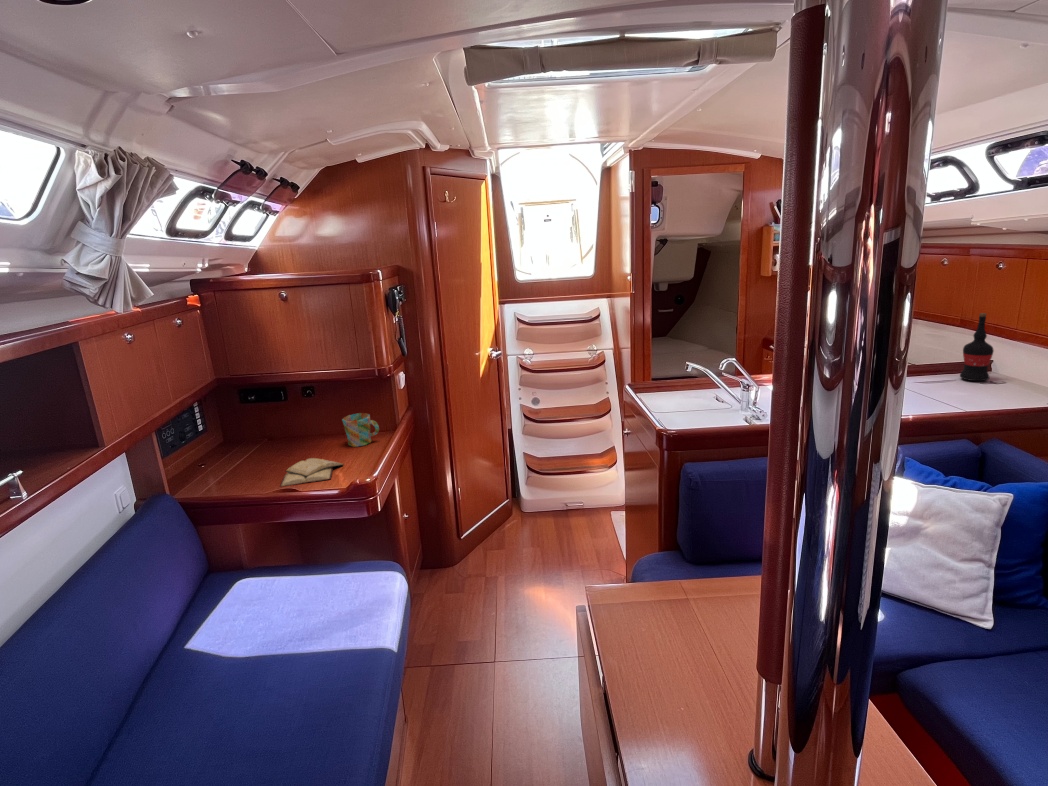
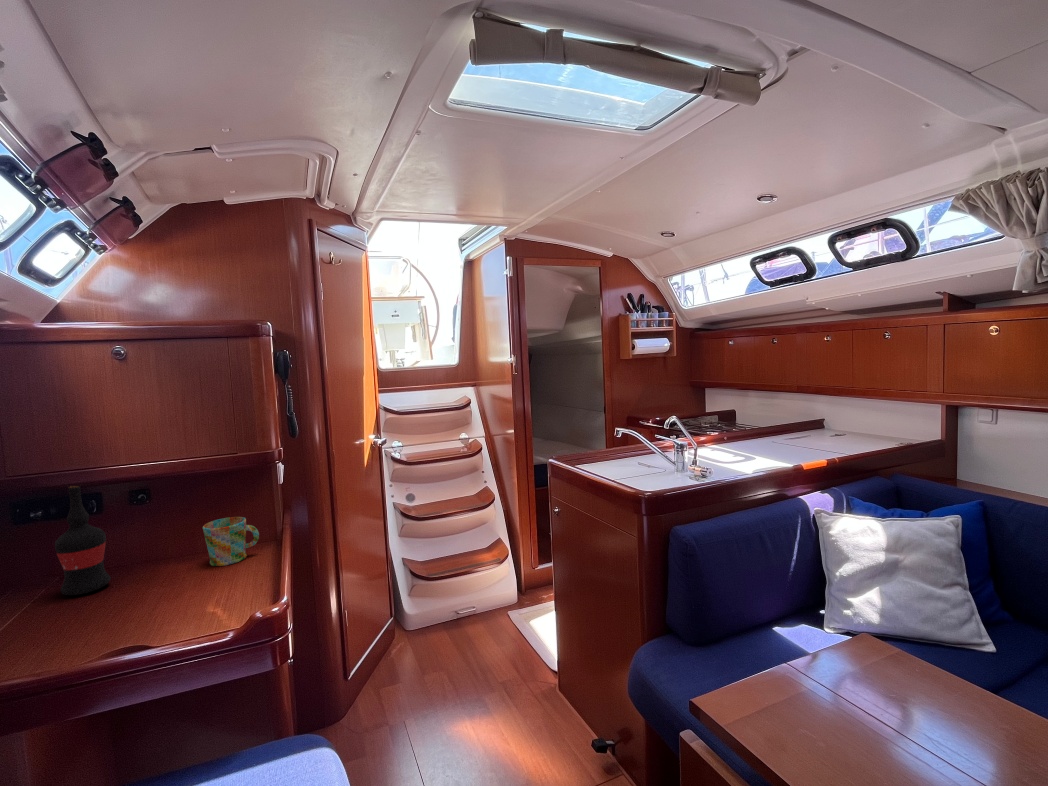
wine bottle: present [960,313,994,381] -> present [55,486,111,595]
diary: present [280,458,343,487] -> none [112,589,220,643]

